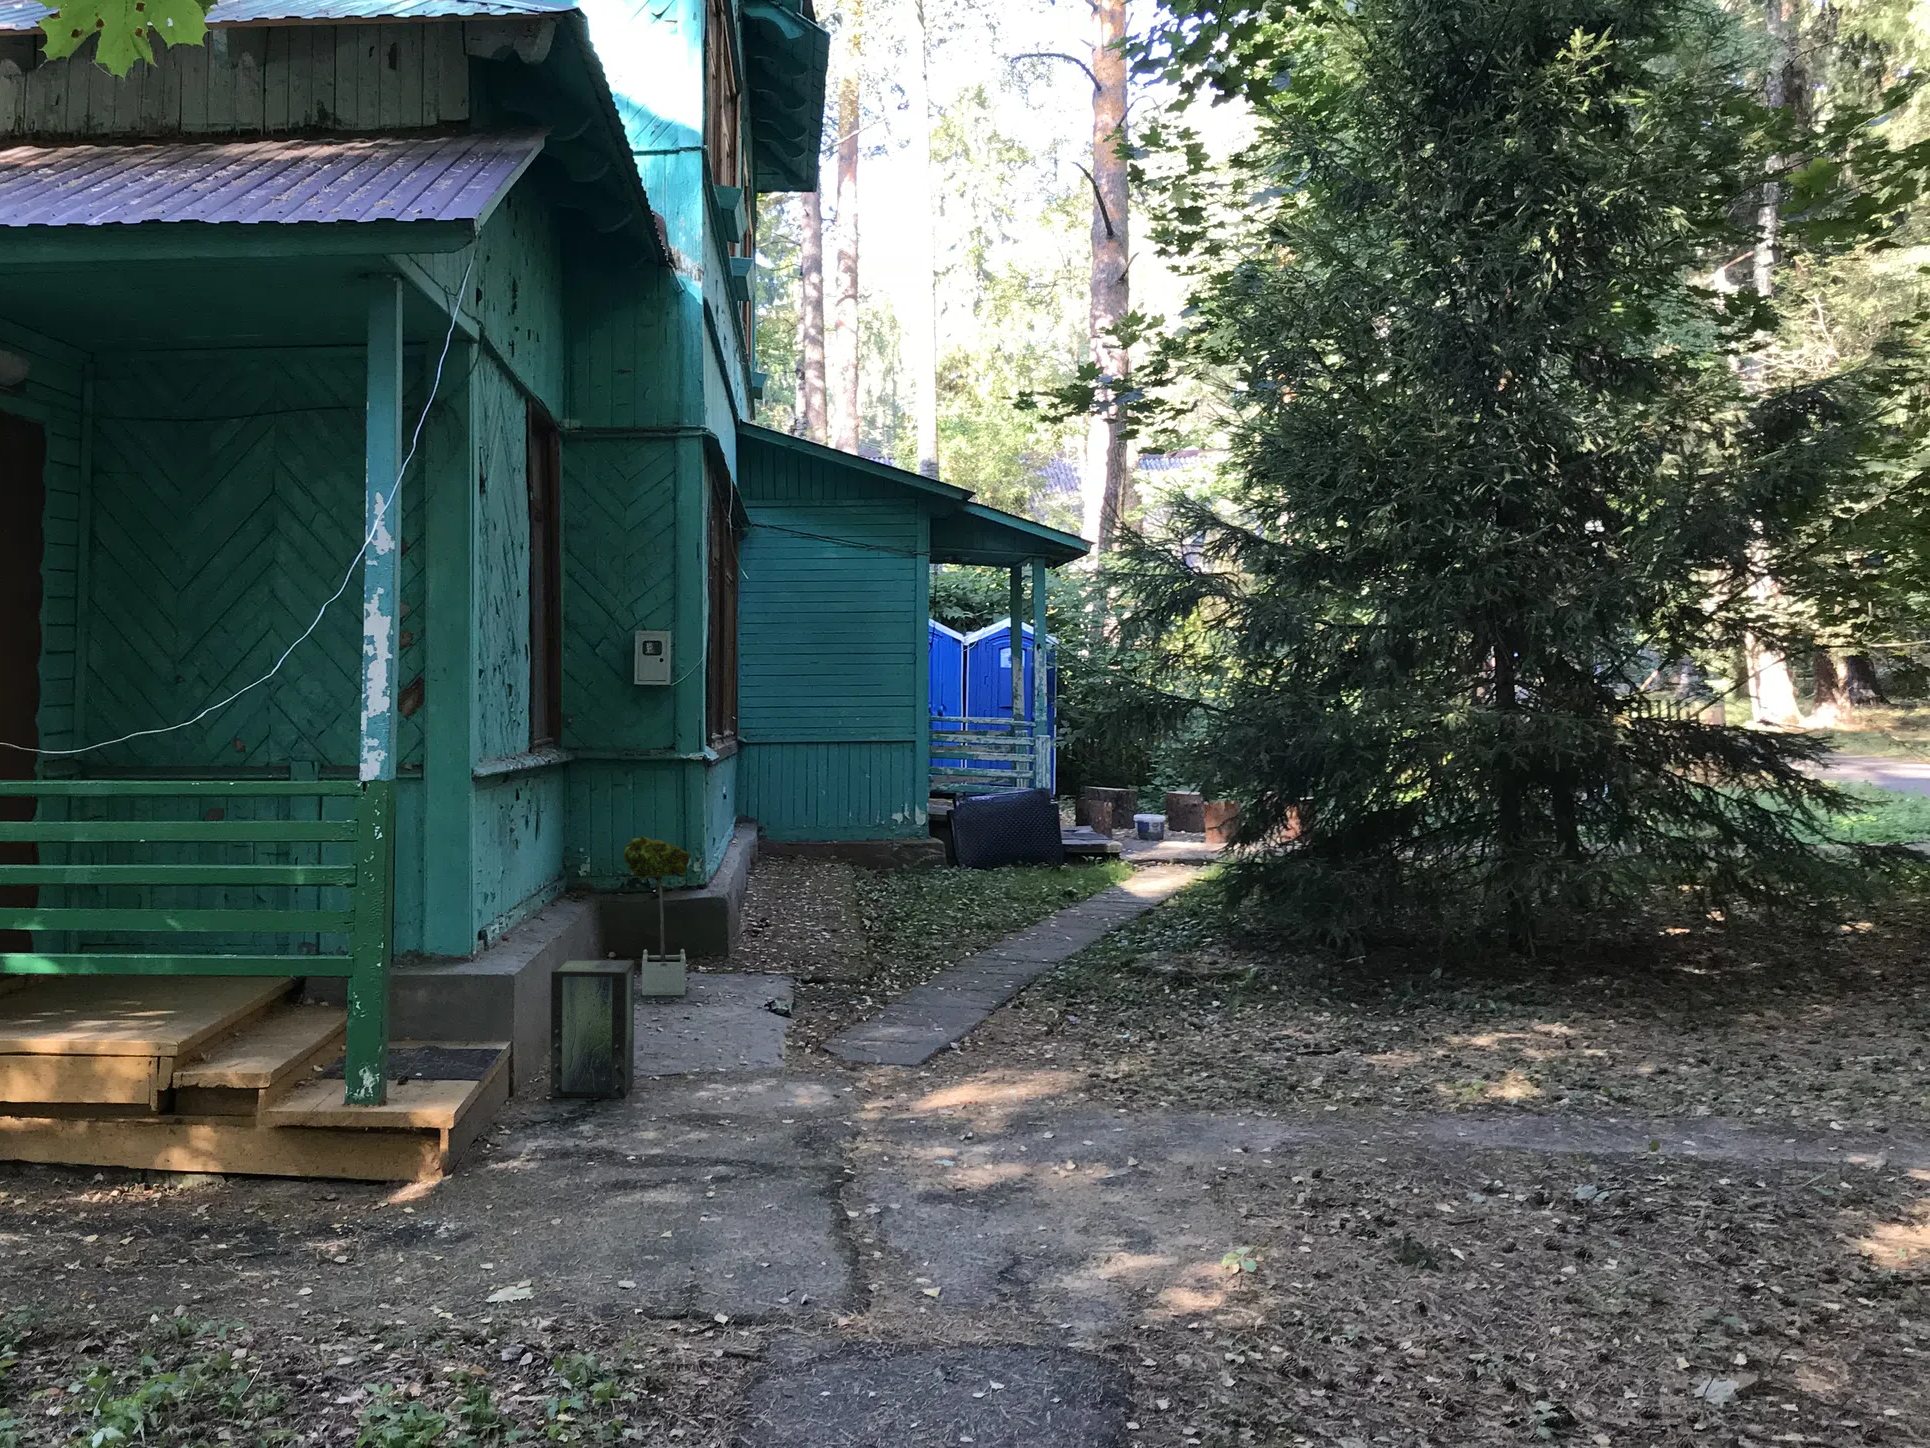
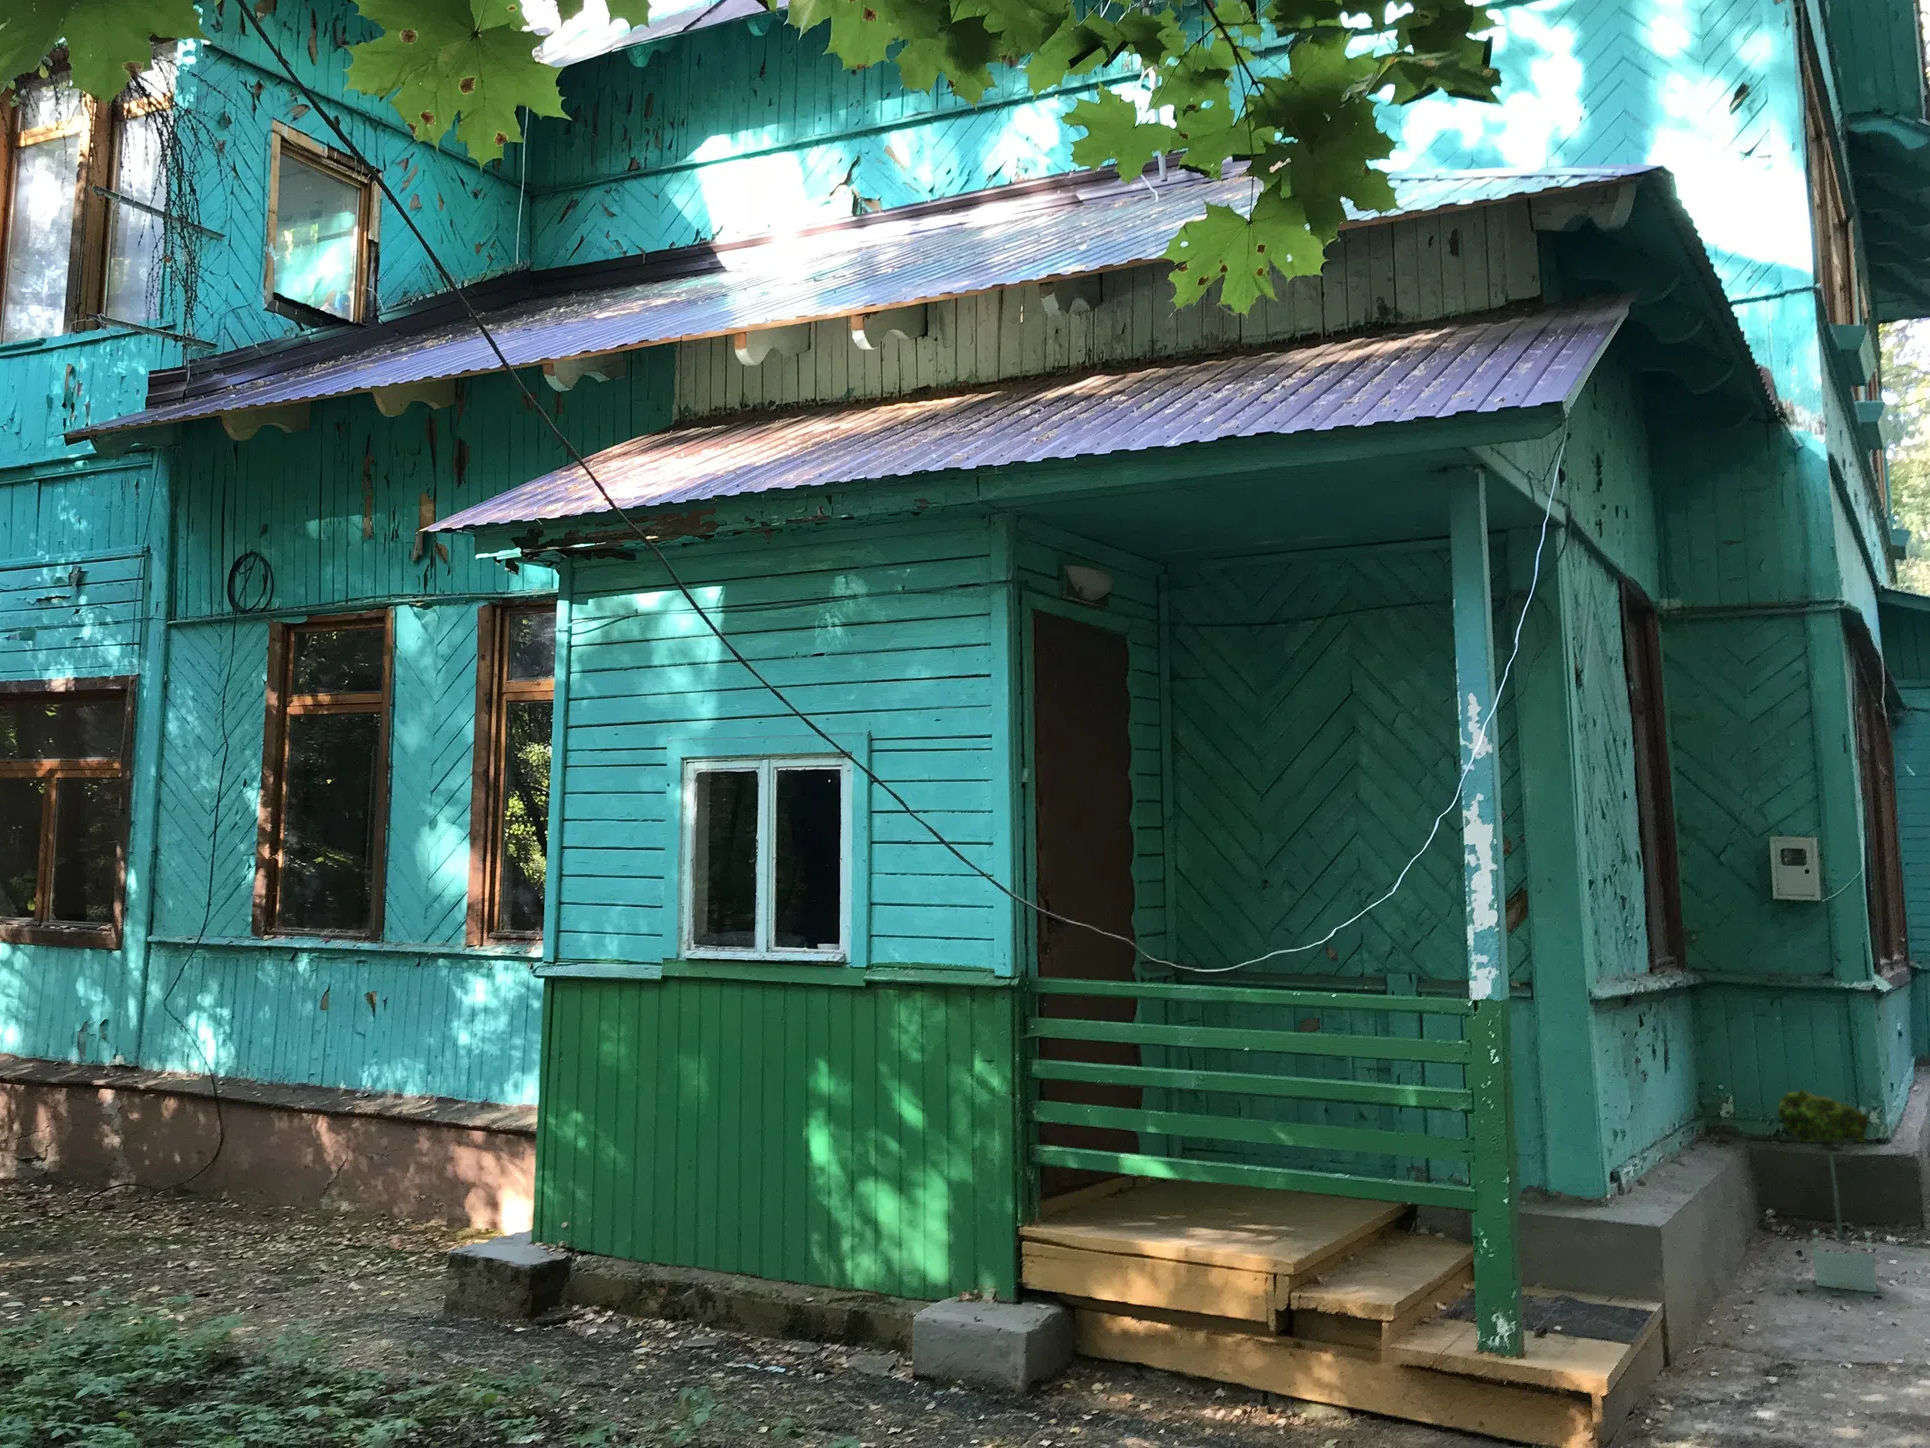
storage box: present [550,960,634,1098] -> none [1707,1226,1825,1404]

